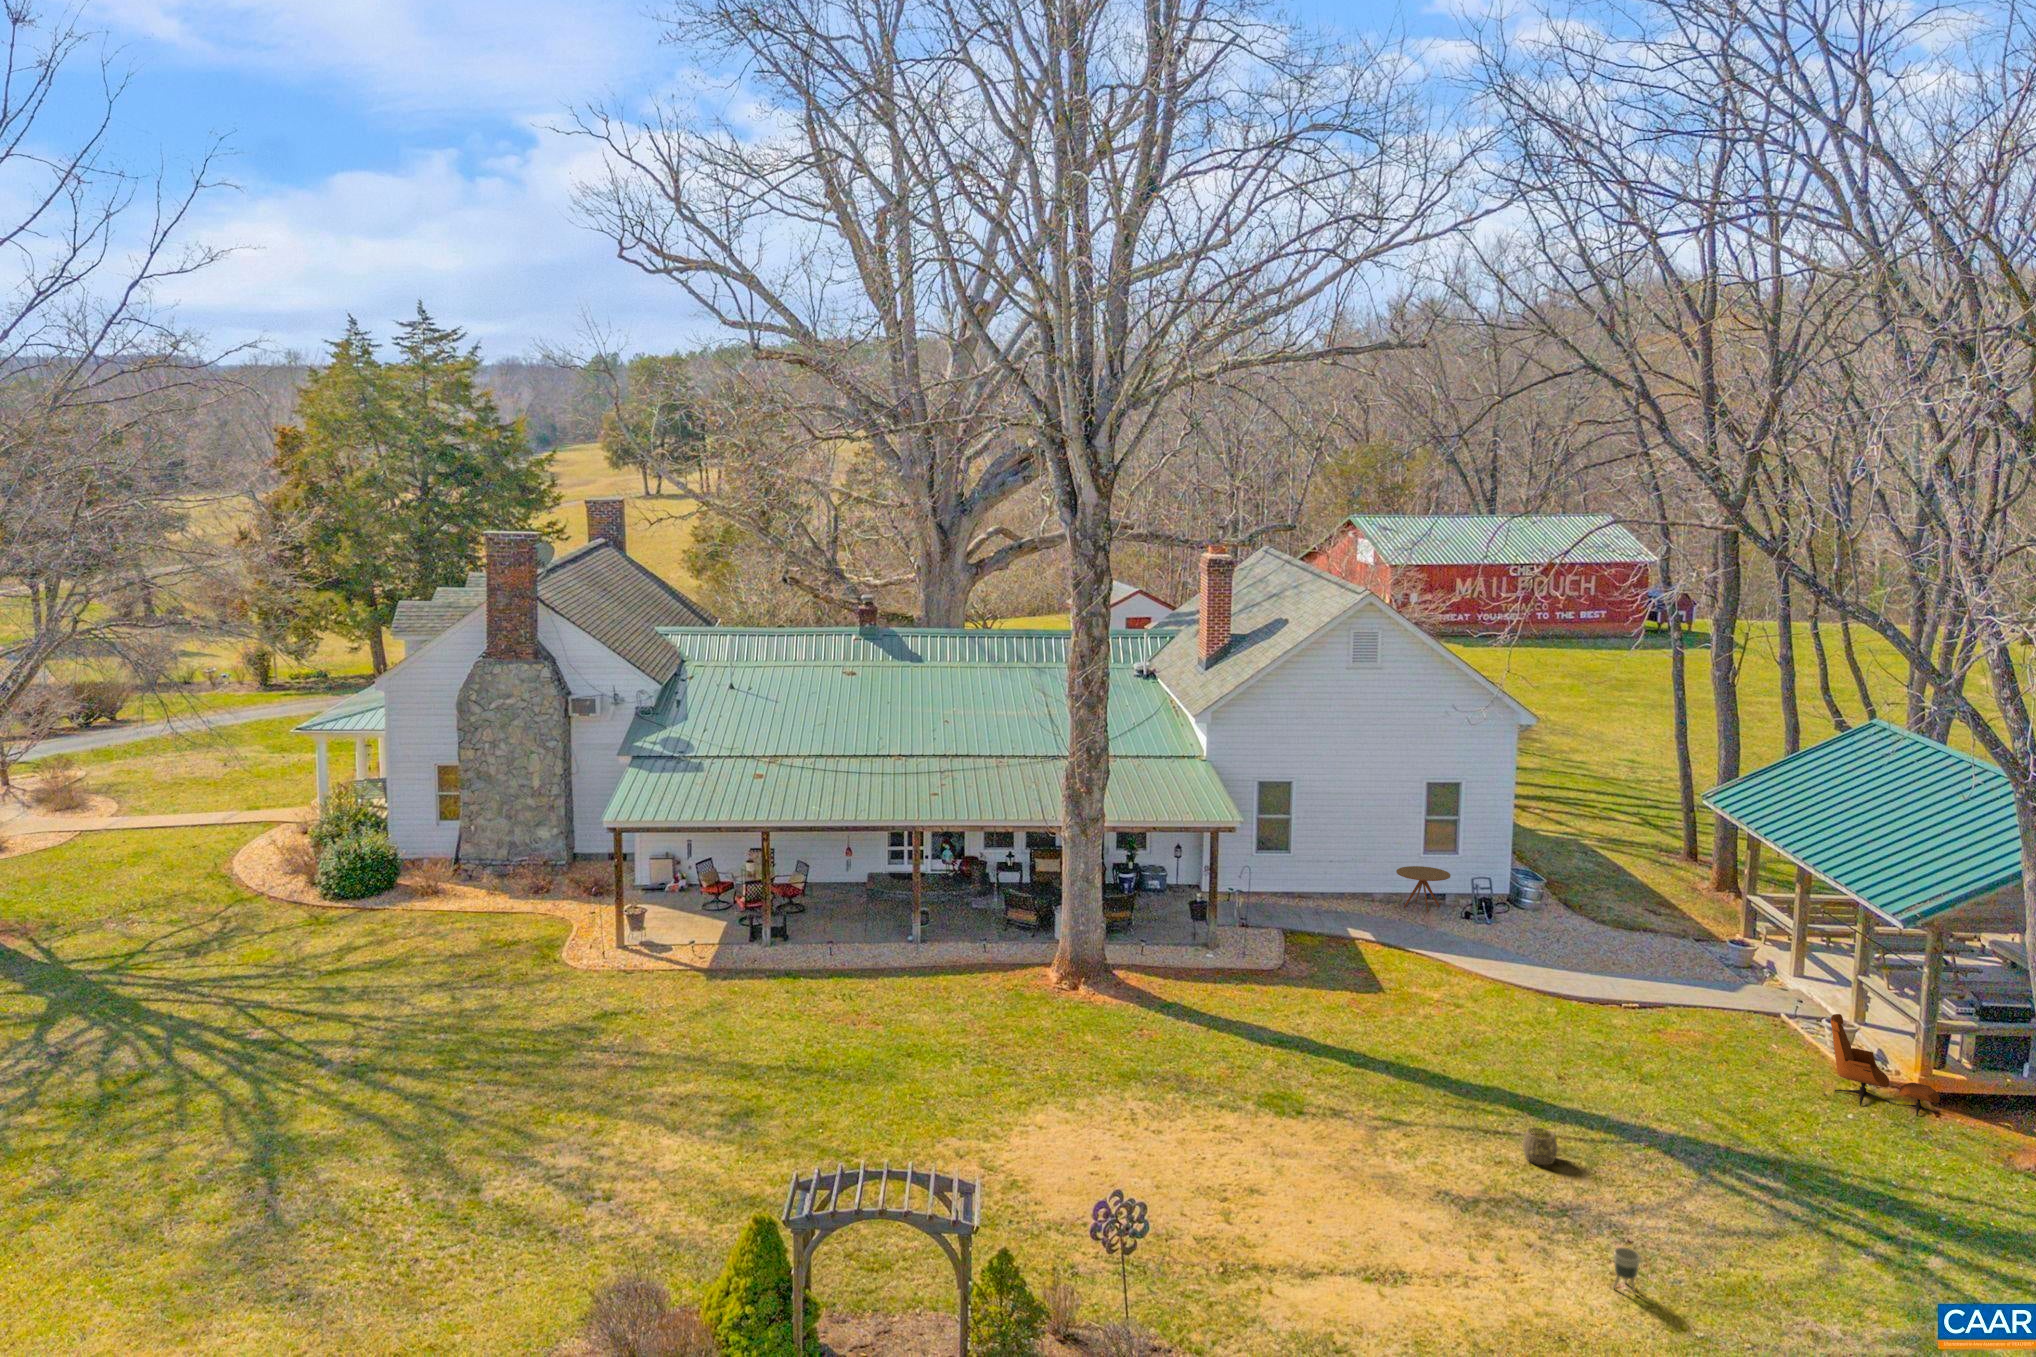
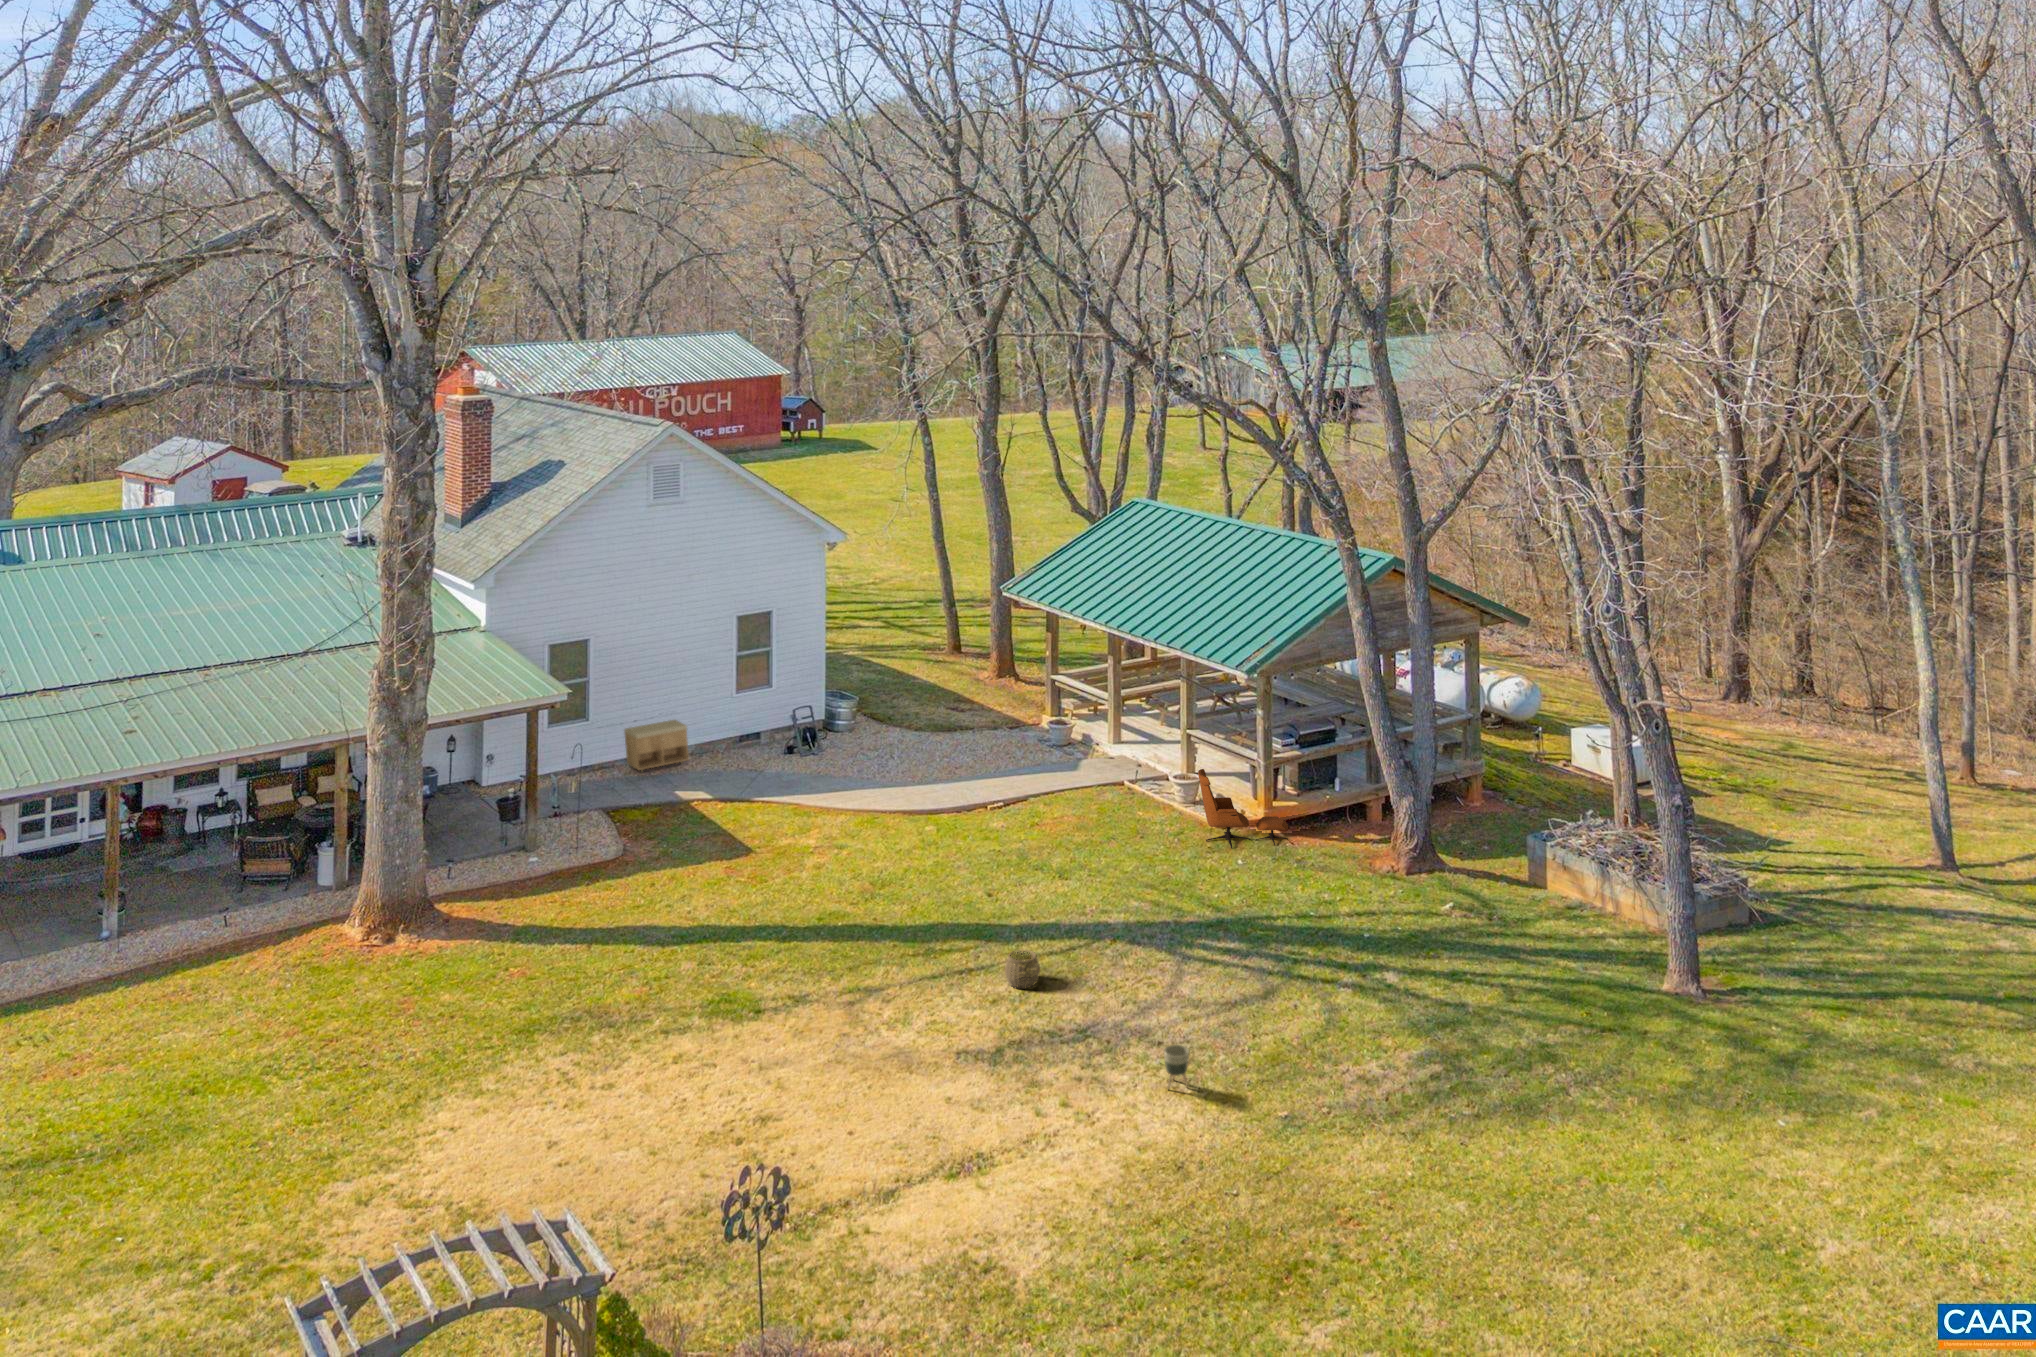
storage bench: none [1316,866,1370,907] -> present [624,720,688,772]
round table: present [1396,866,1451,912] -> none [712,707,772,756]

